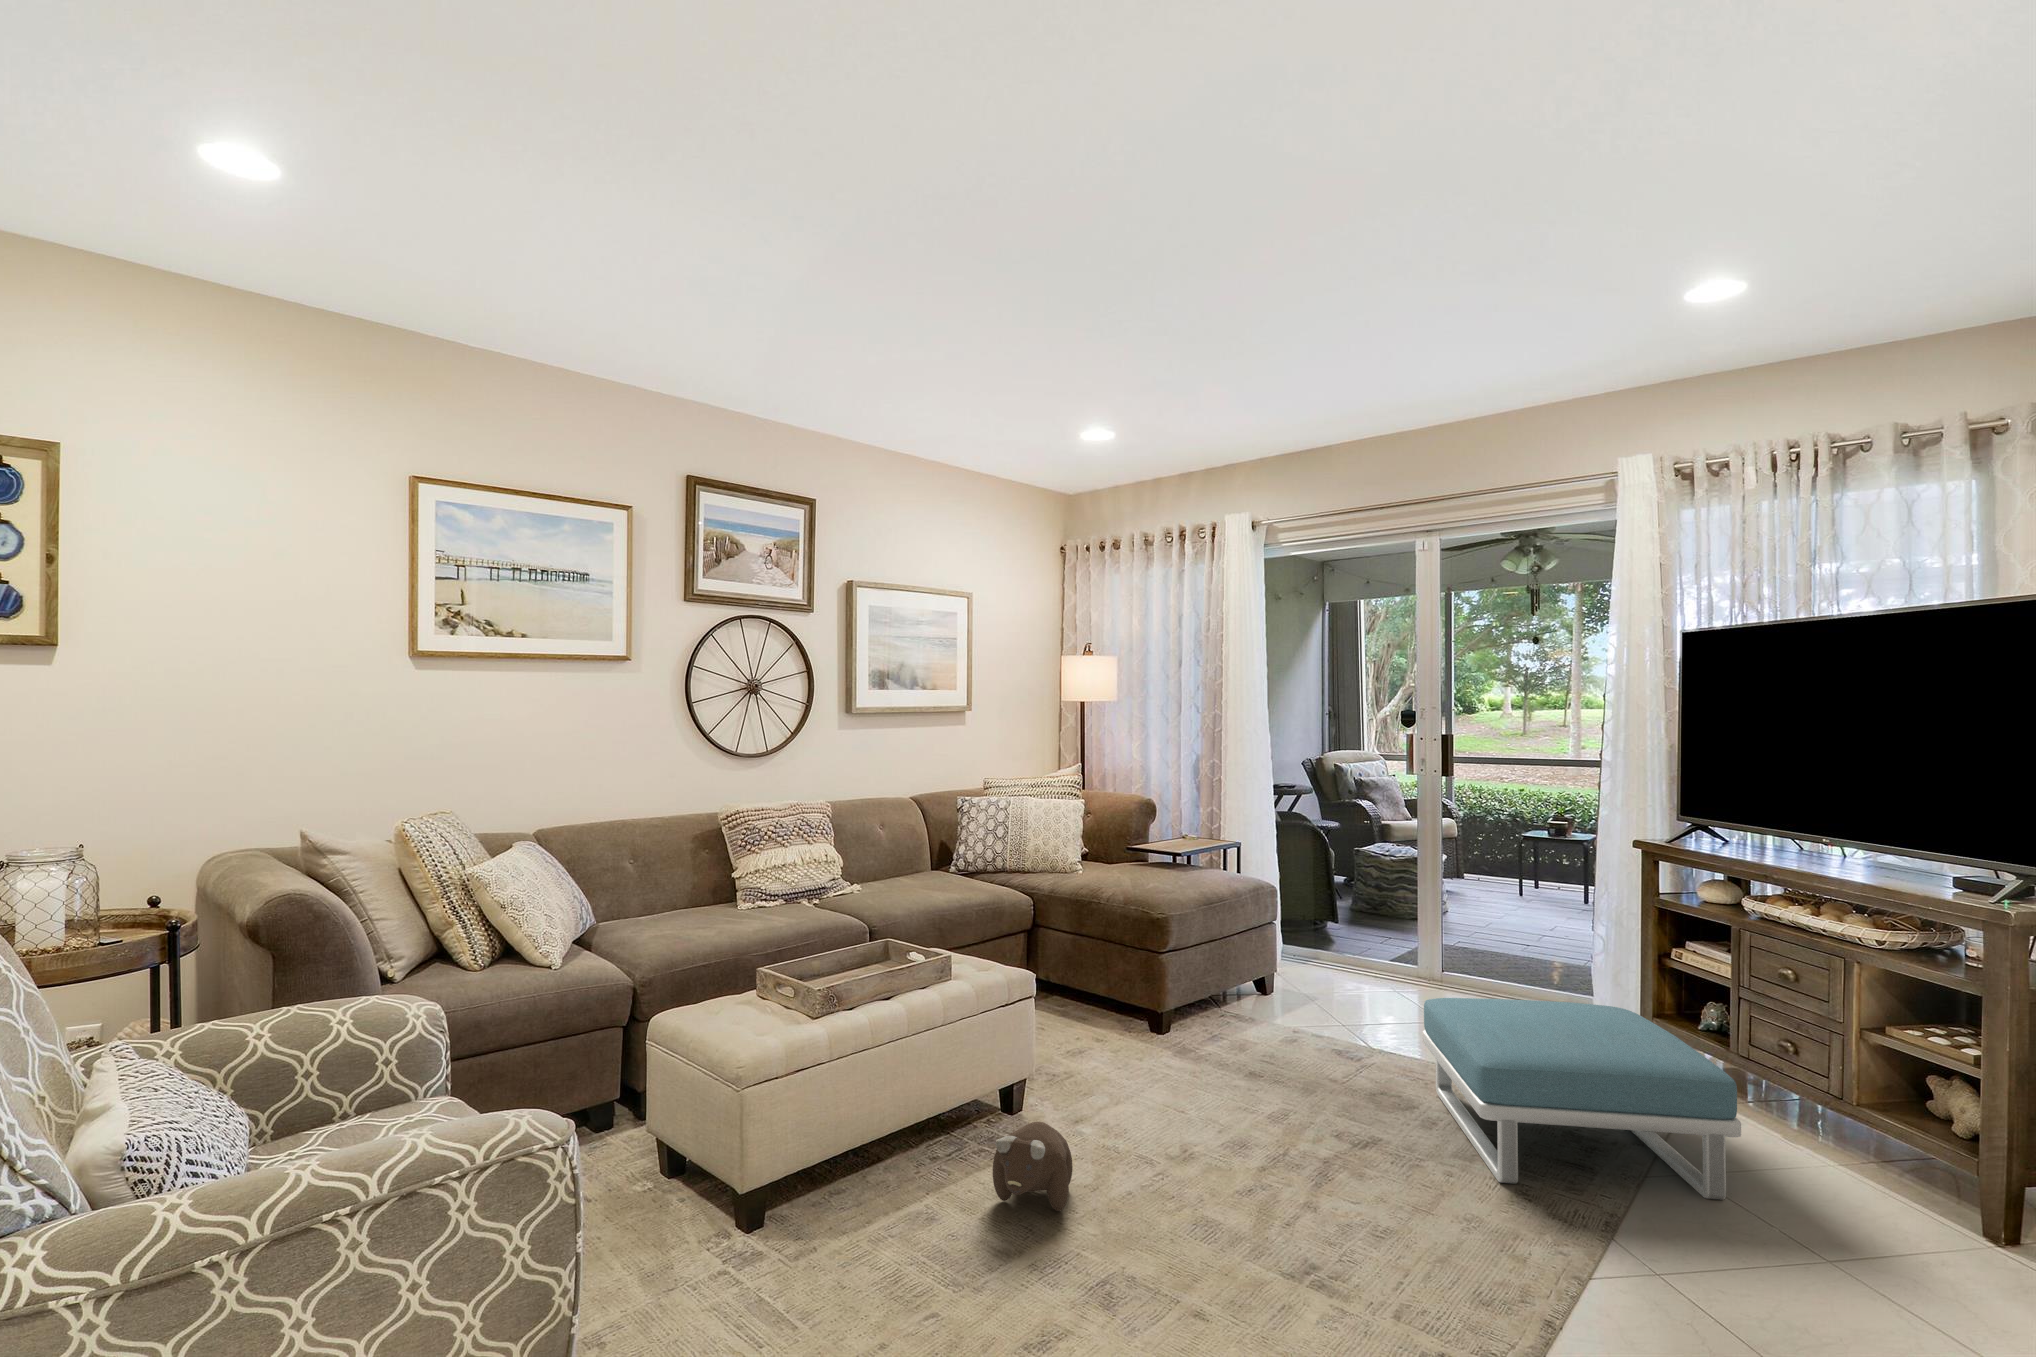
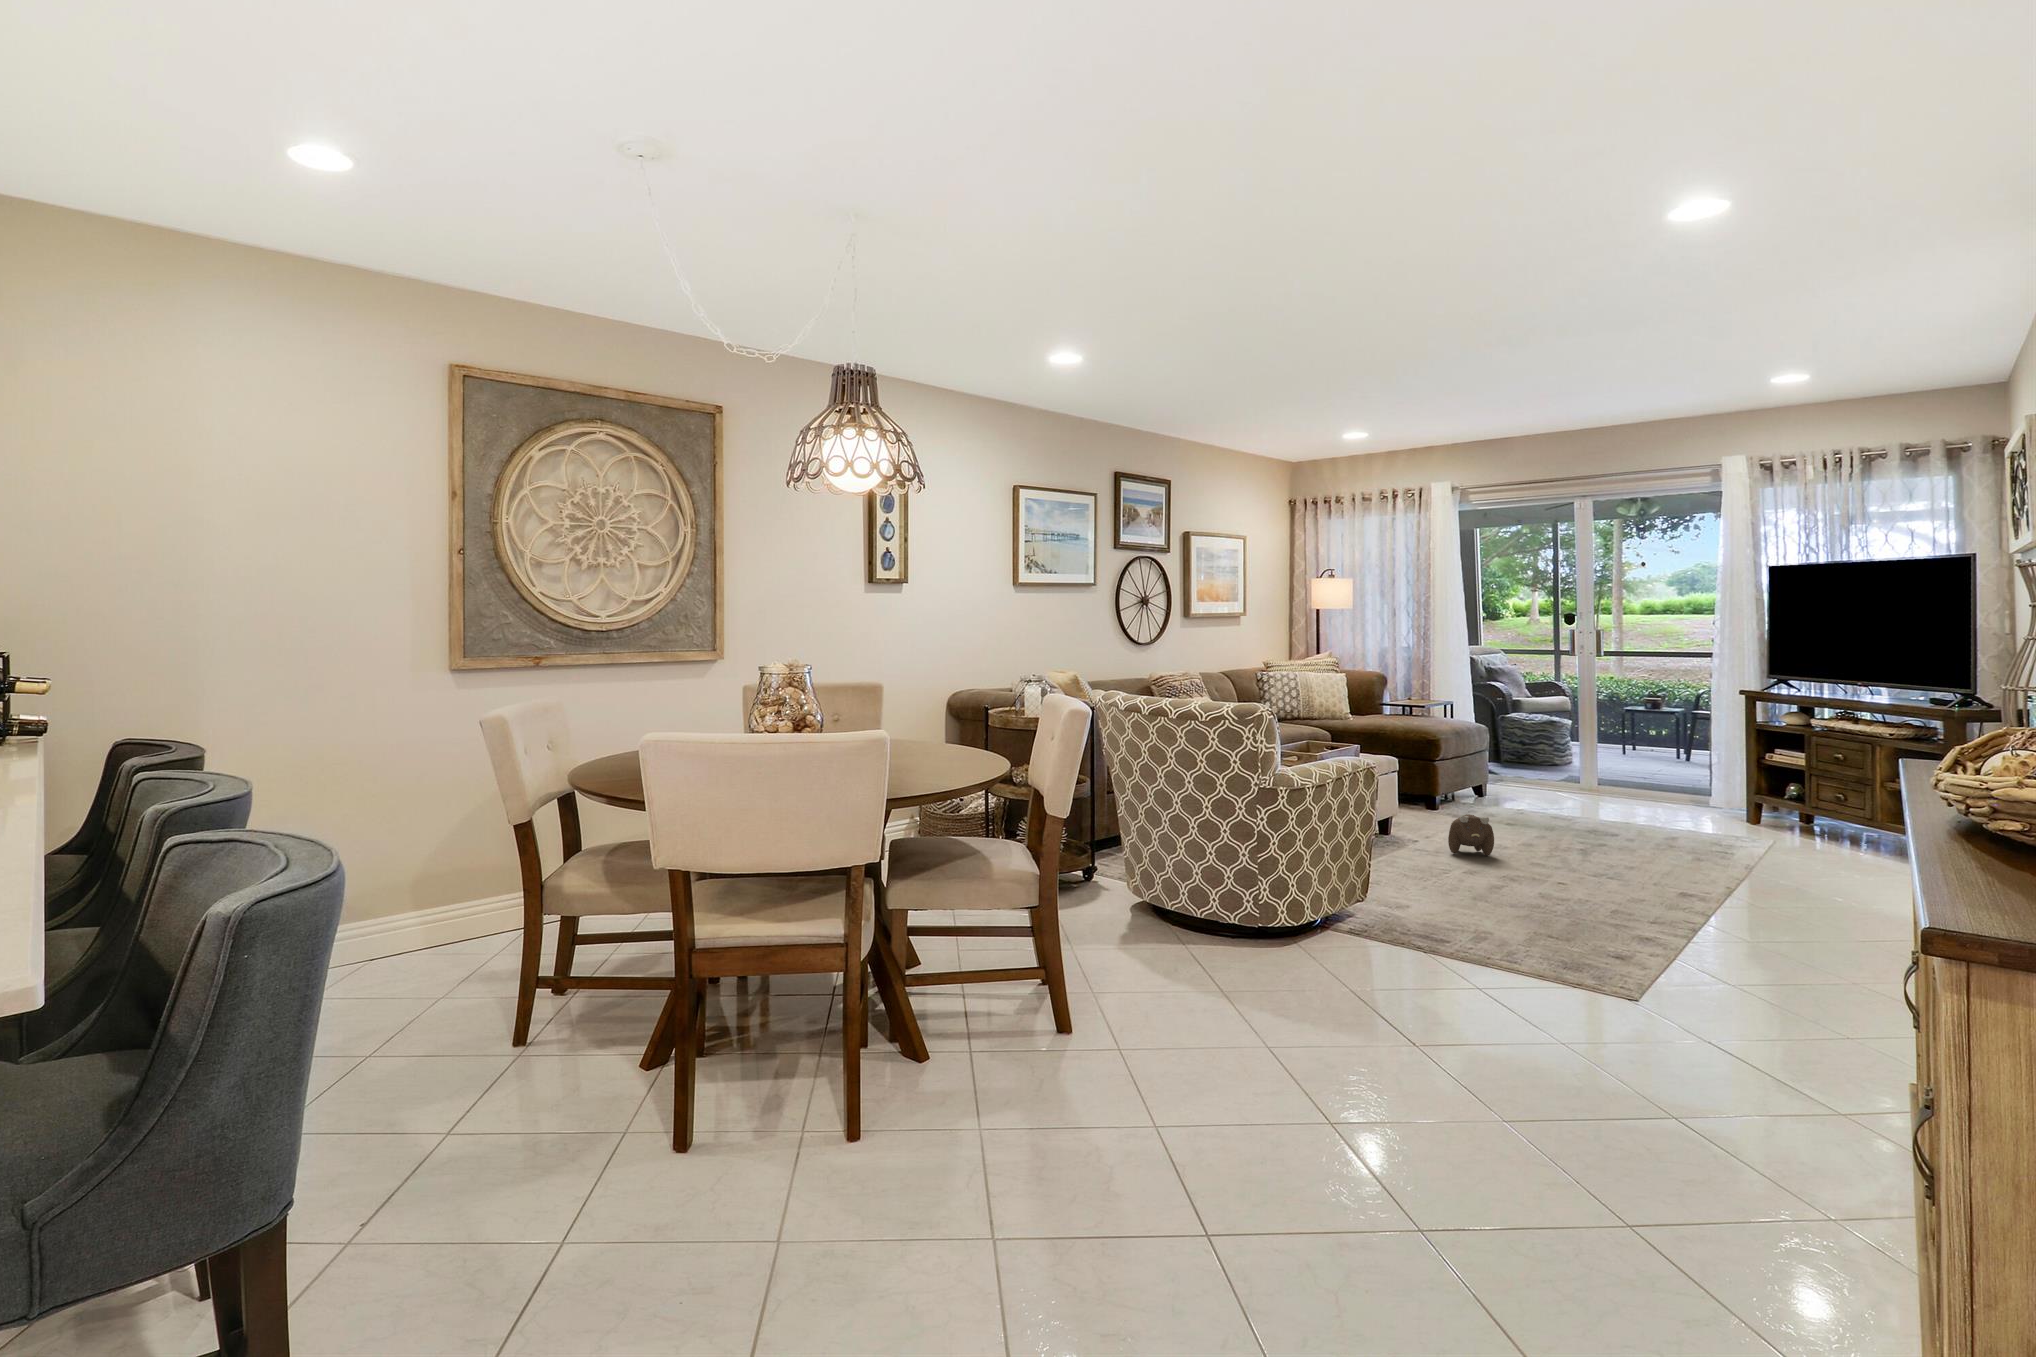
footstool: present [1422,998,1741,1200] -> none [1626,774,1826,855]

